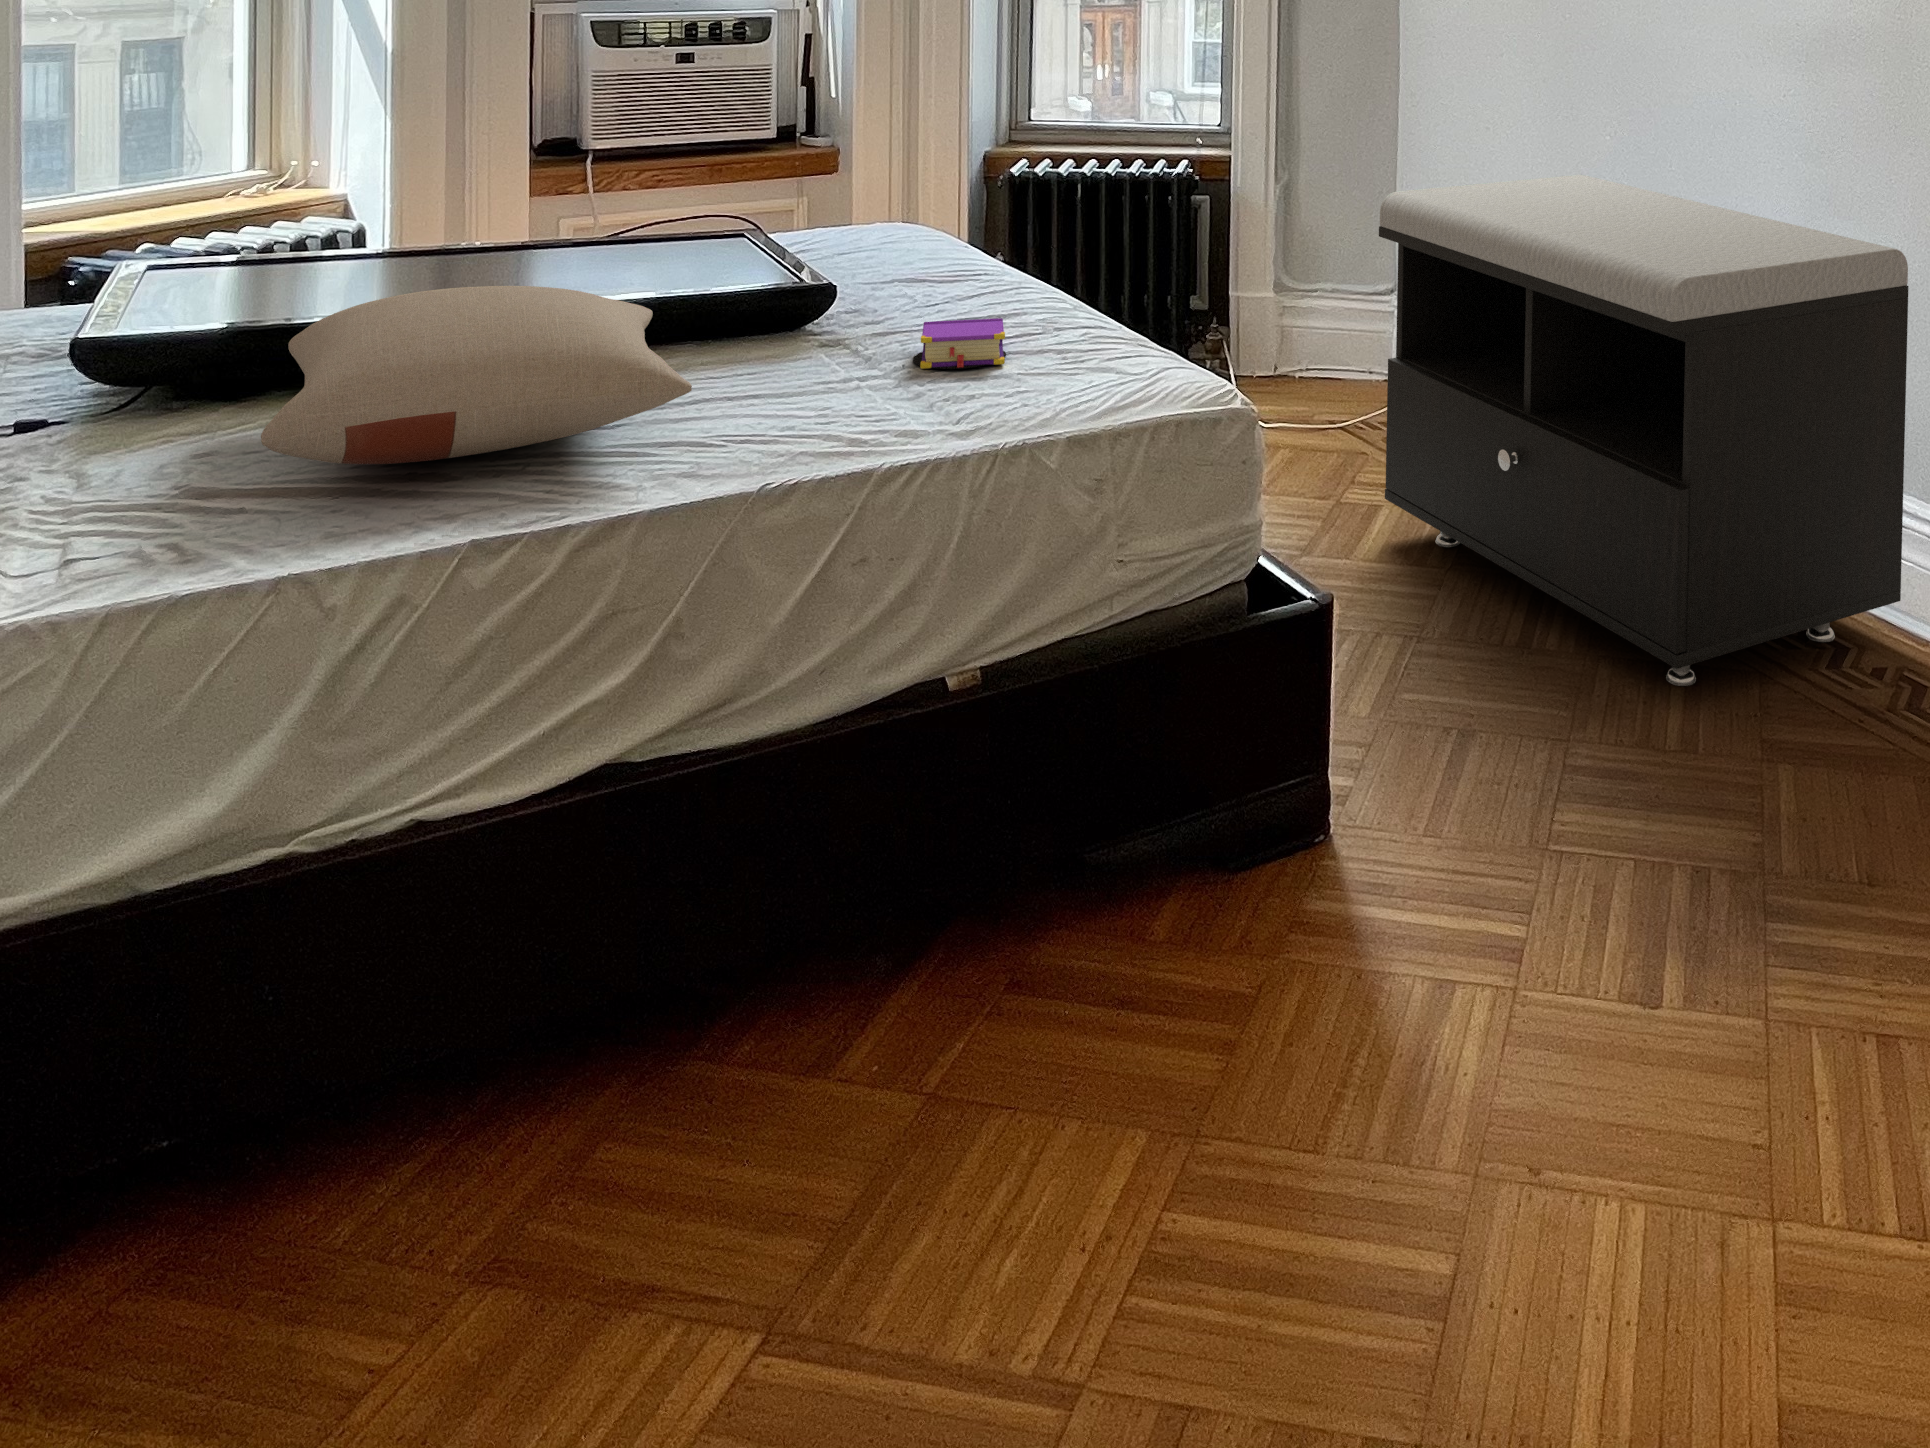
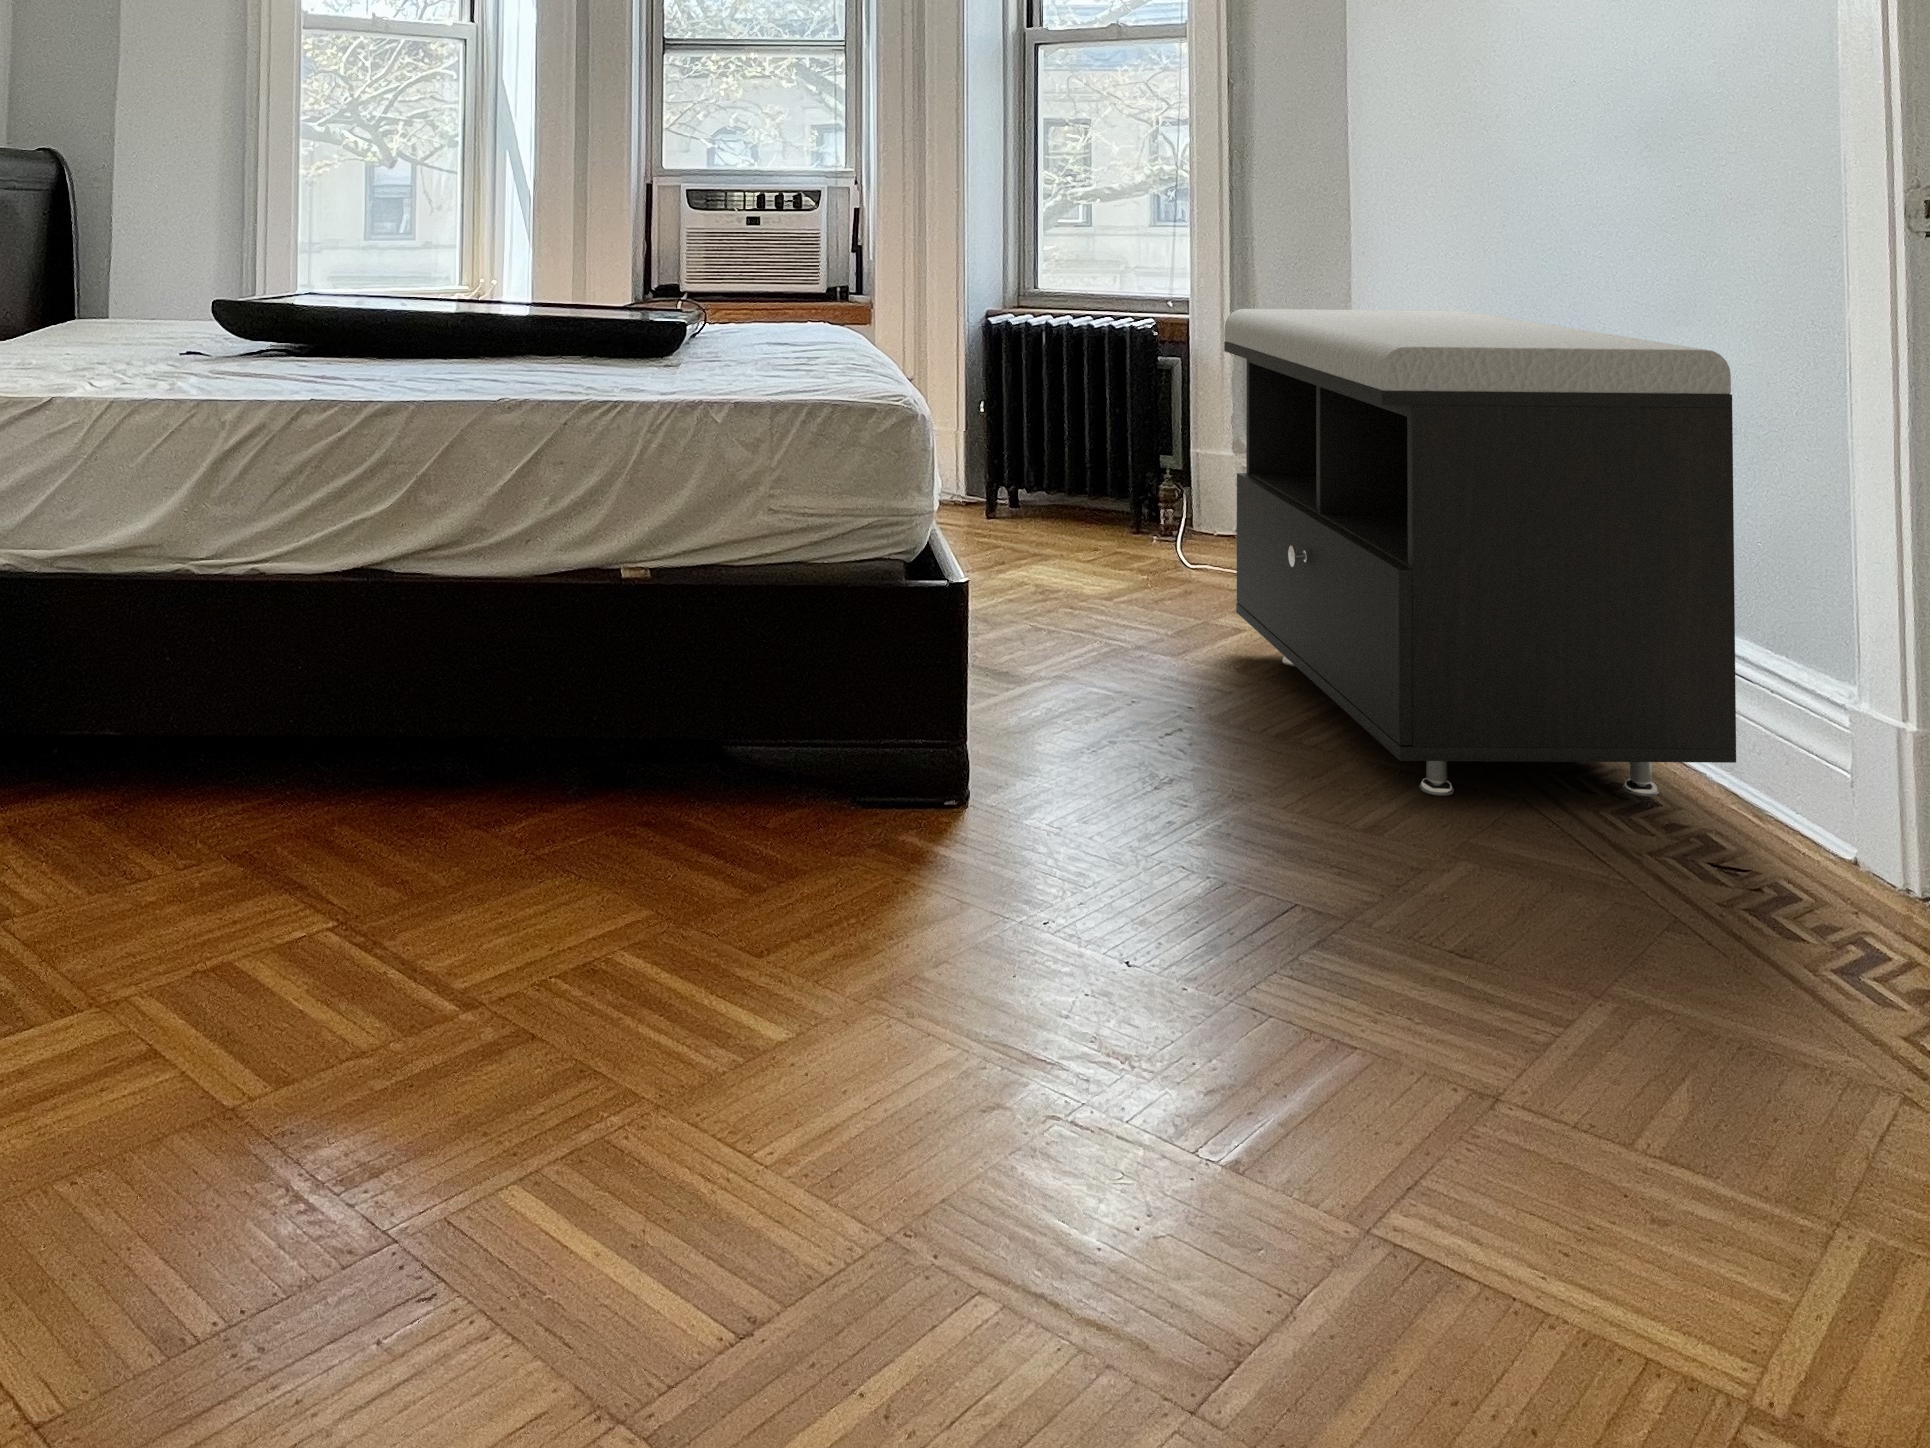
pillow: present [261,286,692,464] -> none [194,258,508,363]
book: present [913,318,1006,369] -> none [648,334,794,368]

